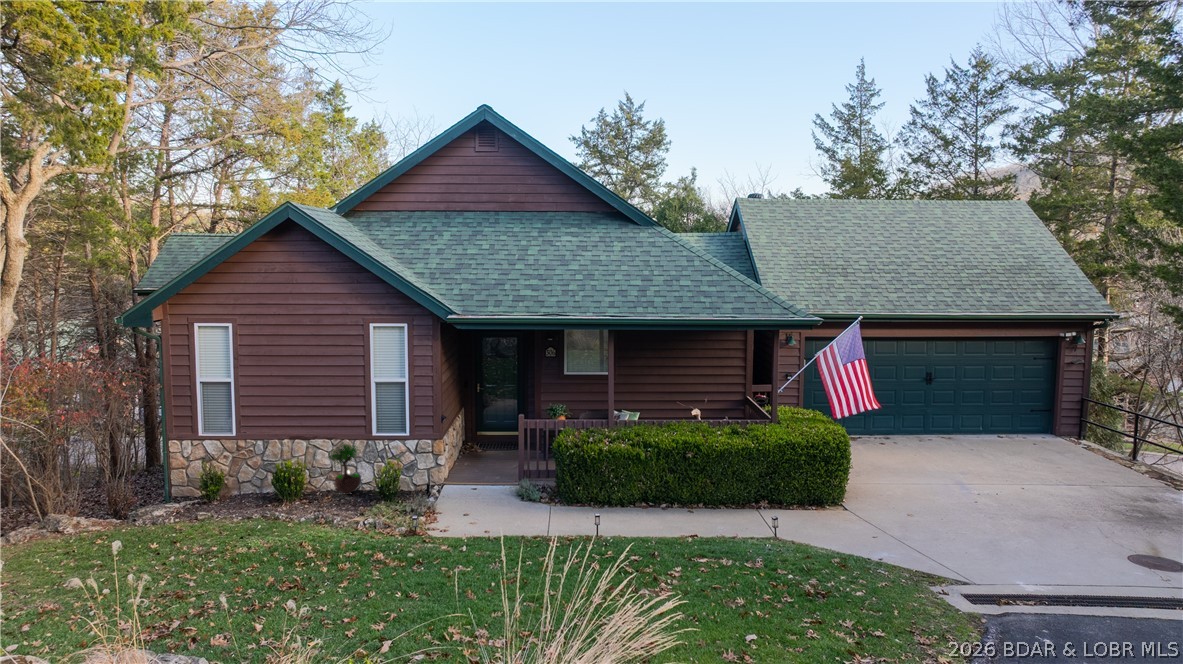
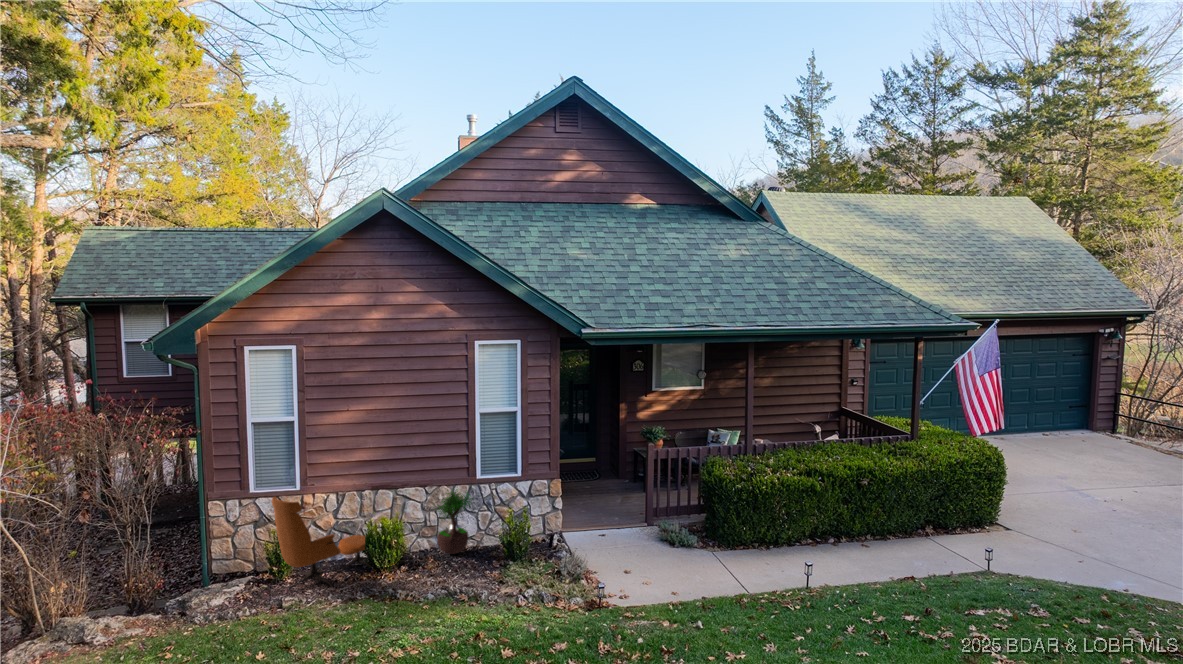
lounge chair: none [195,437,288,508] -> present [272,496,371,590]

